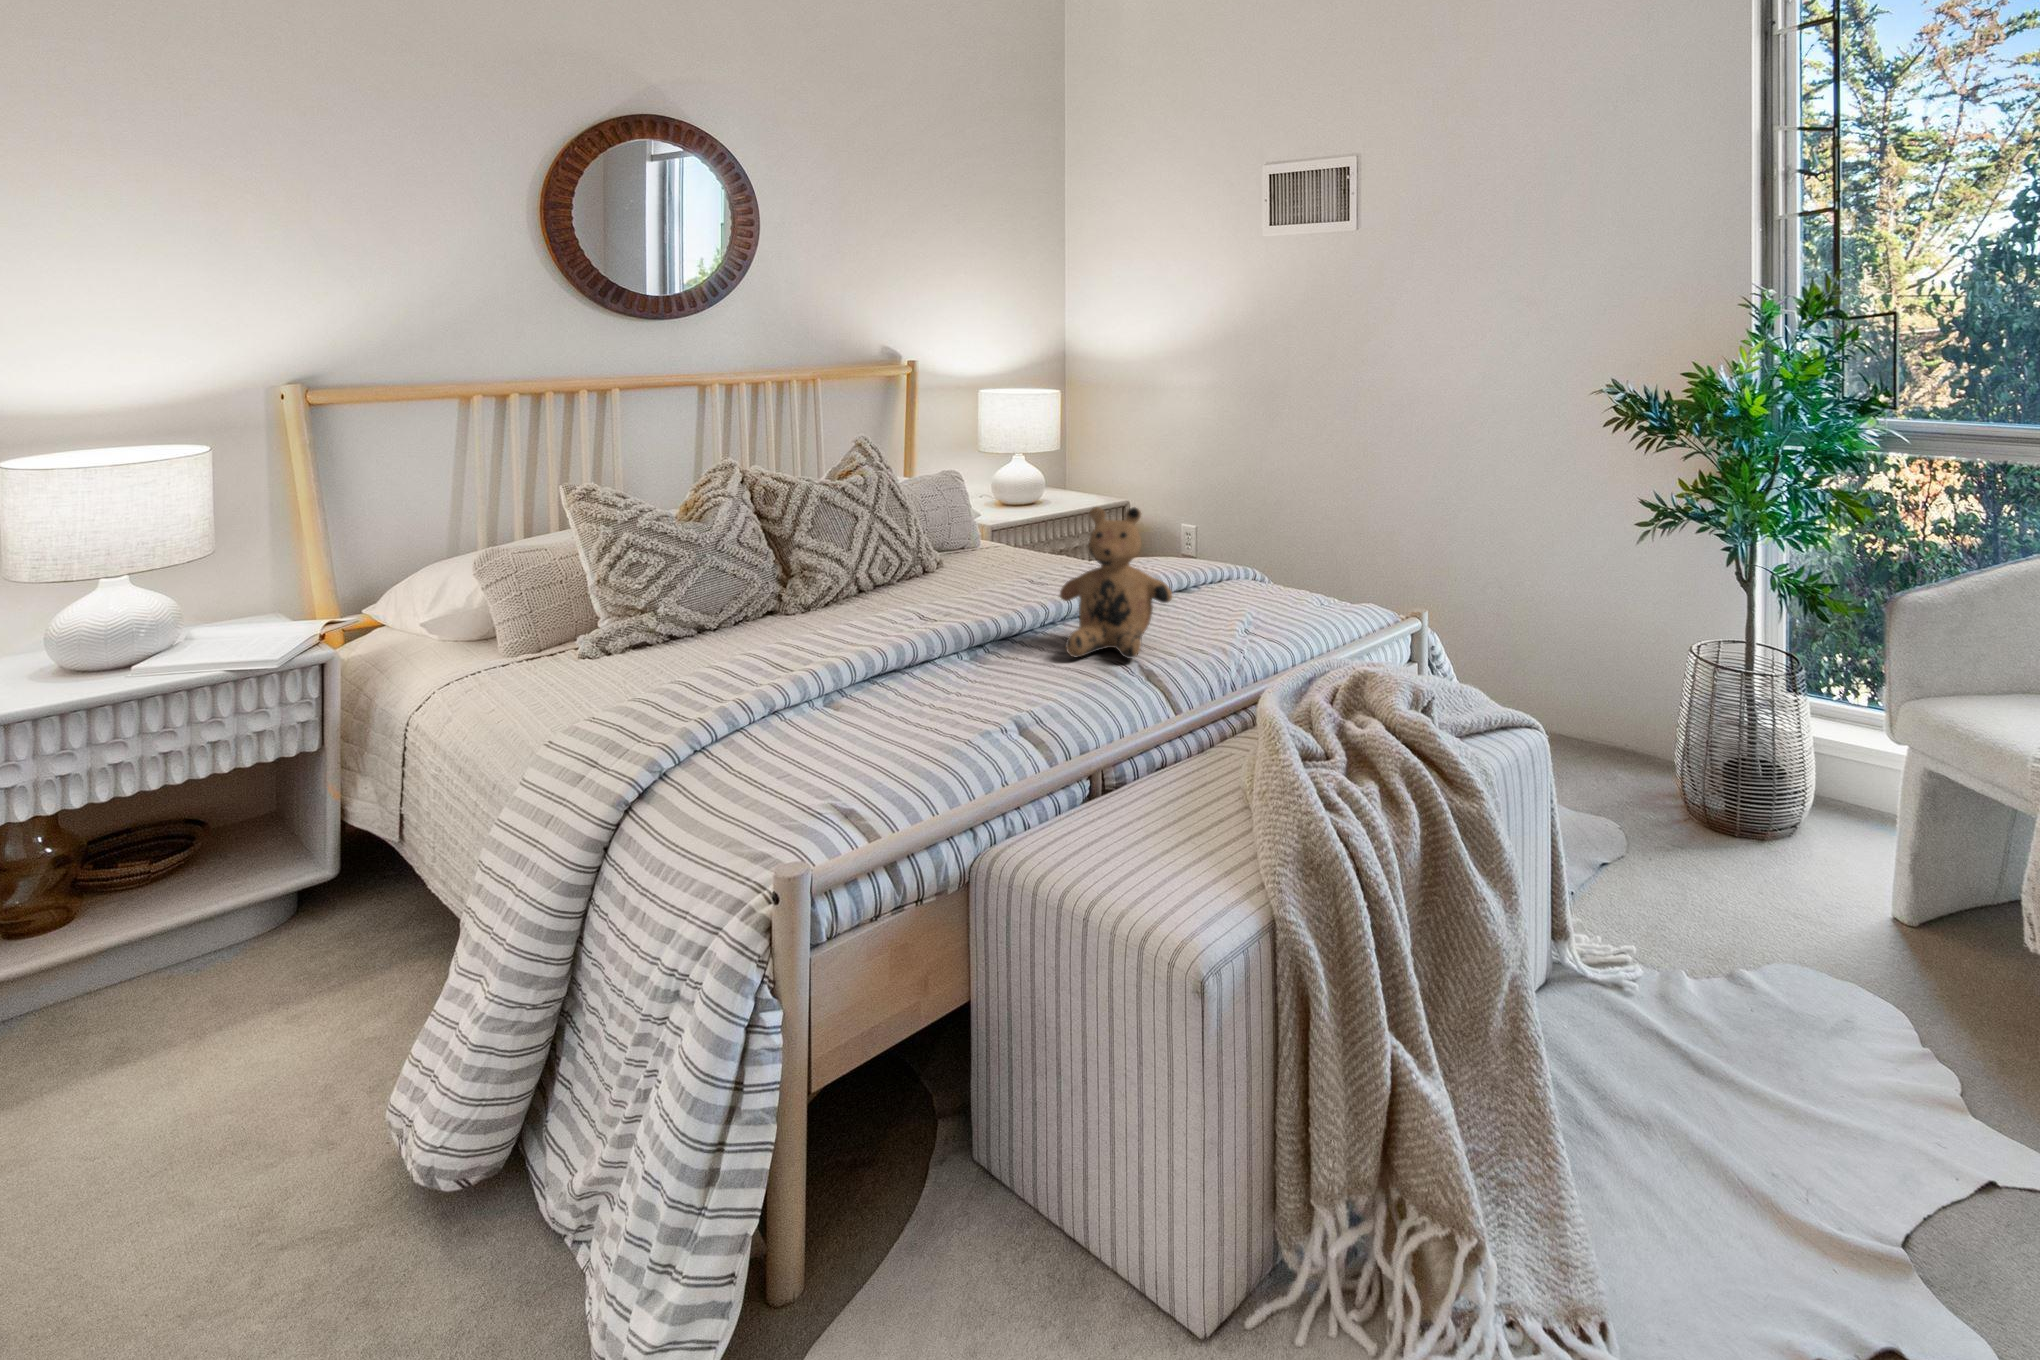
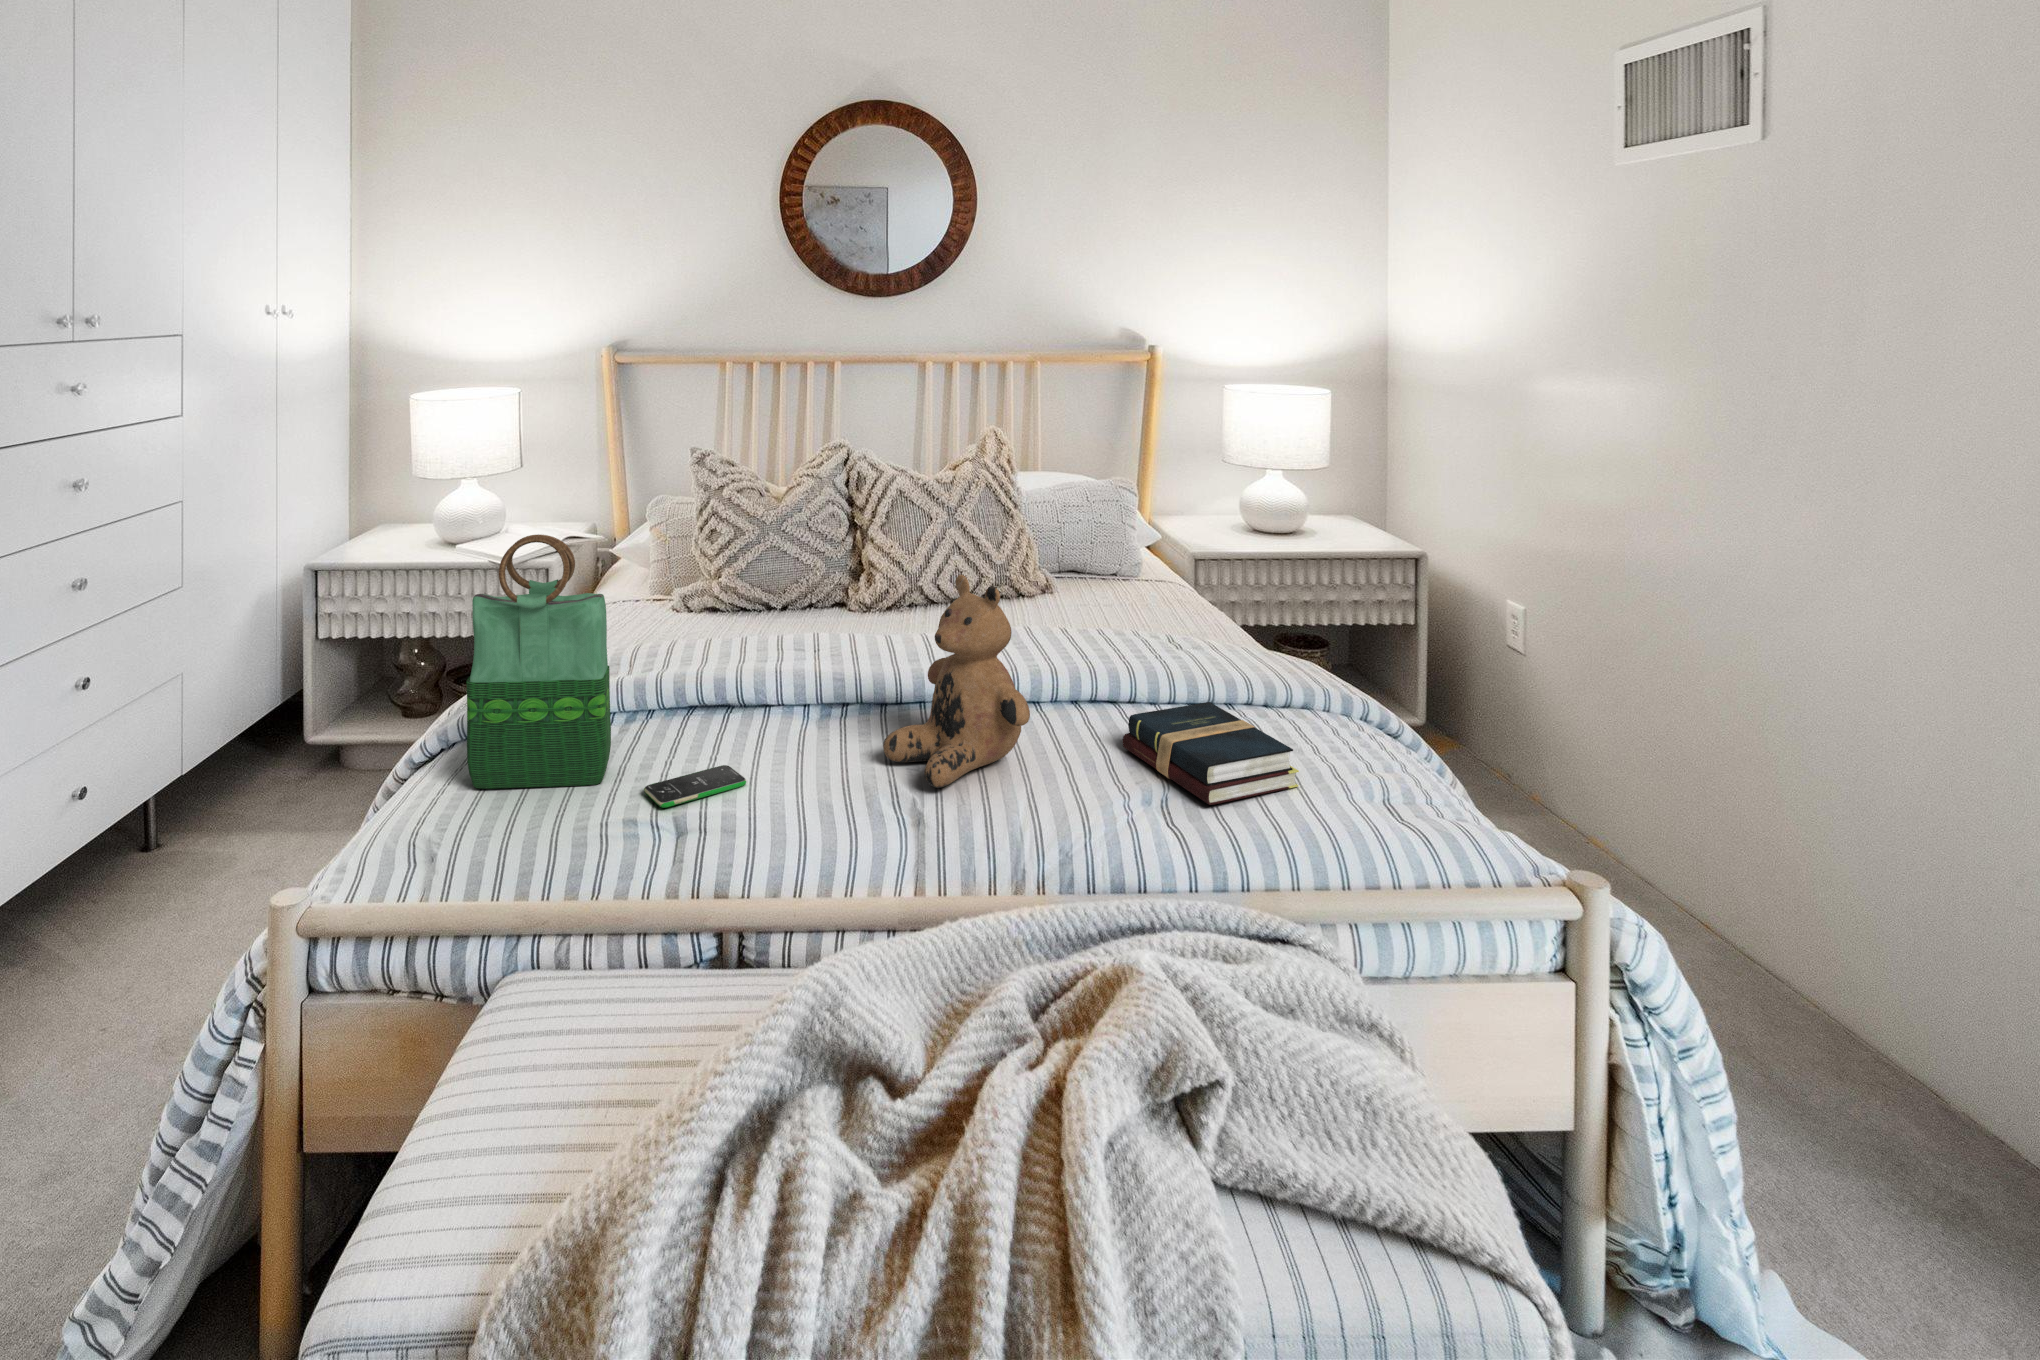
tote bag: none [763,507,896,763] -> present [467,534,611,789]
hardback book: none [1187,578,1297,624] -> present [1123,702,1299,805]
smartphone: none [941,691,1004,721] -> present [644,765,746,808]

